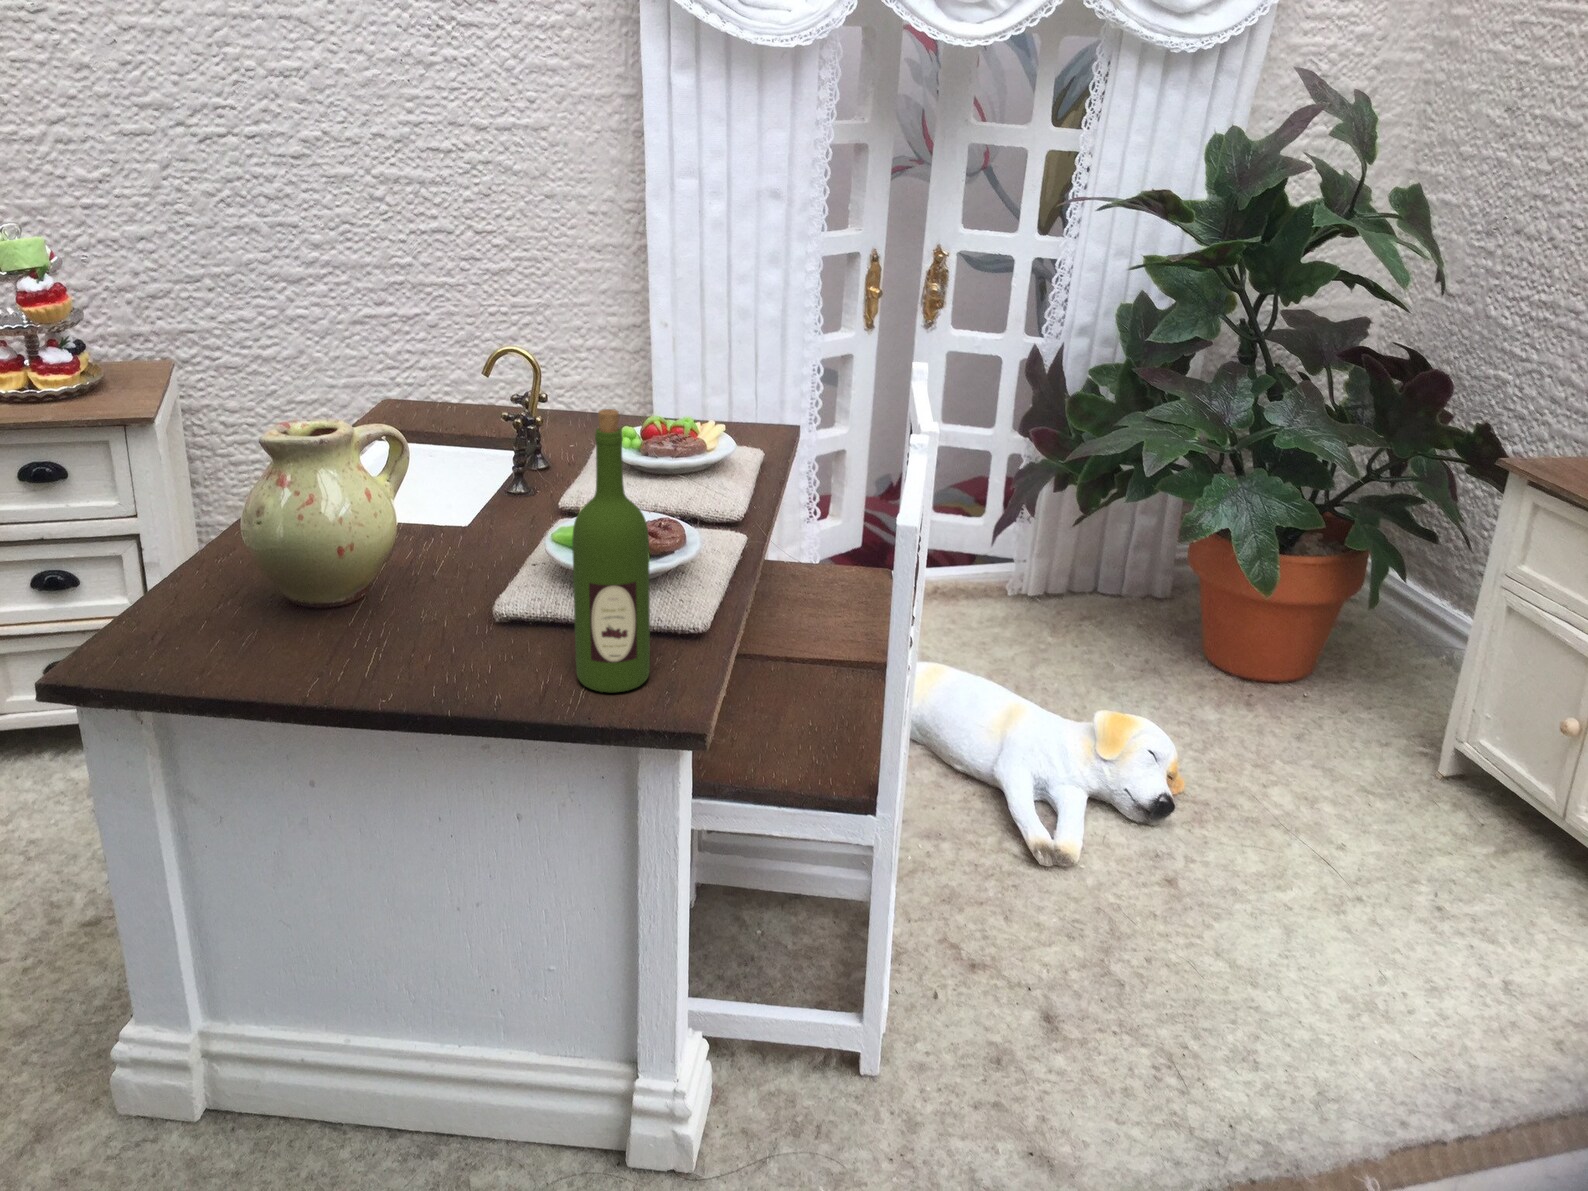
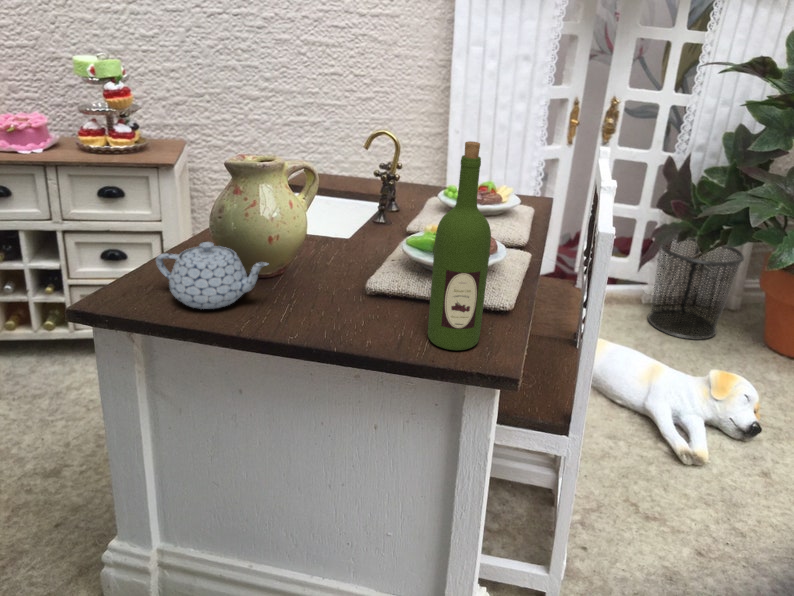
waste bin: none [1022,478,1164,653] -> present [648,237,744,340]
teapot: none [166,563,340,662] -> present [156,242,269,309]

